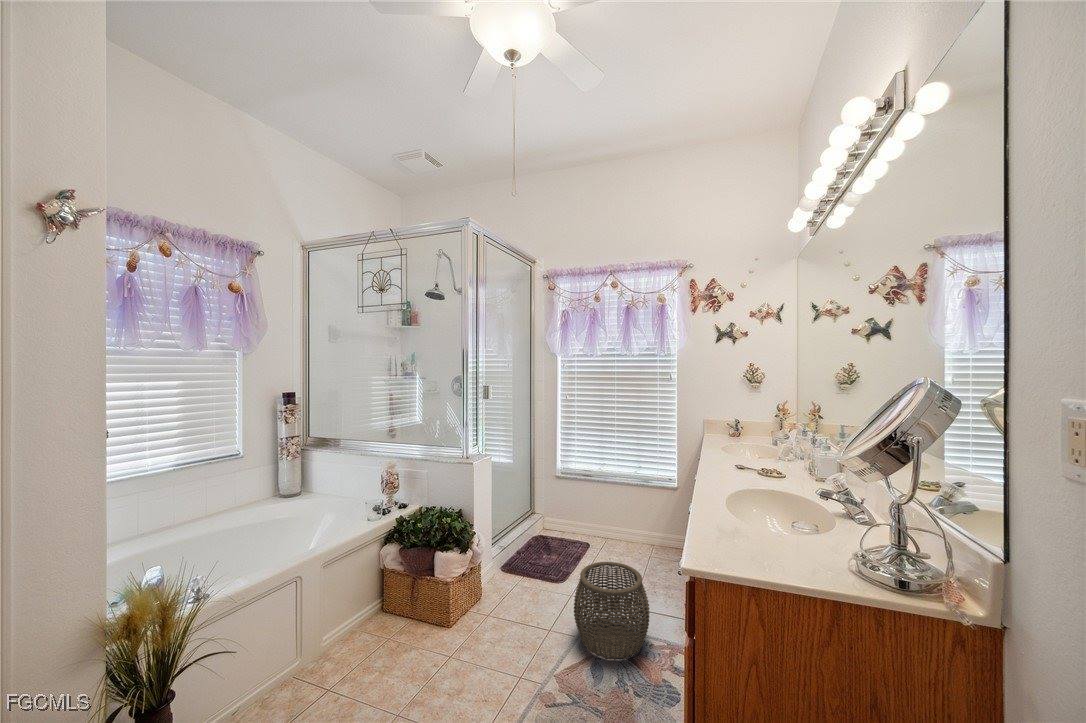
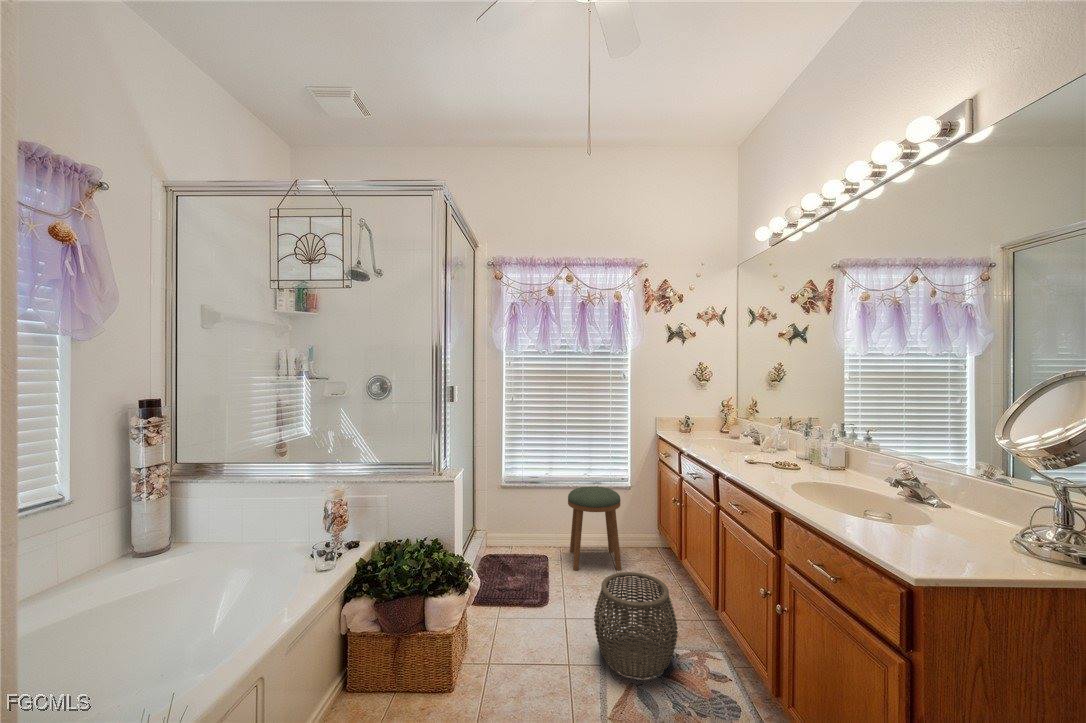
stool: none [606,483,658,566] -> present [568,487,621,571]

